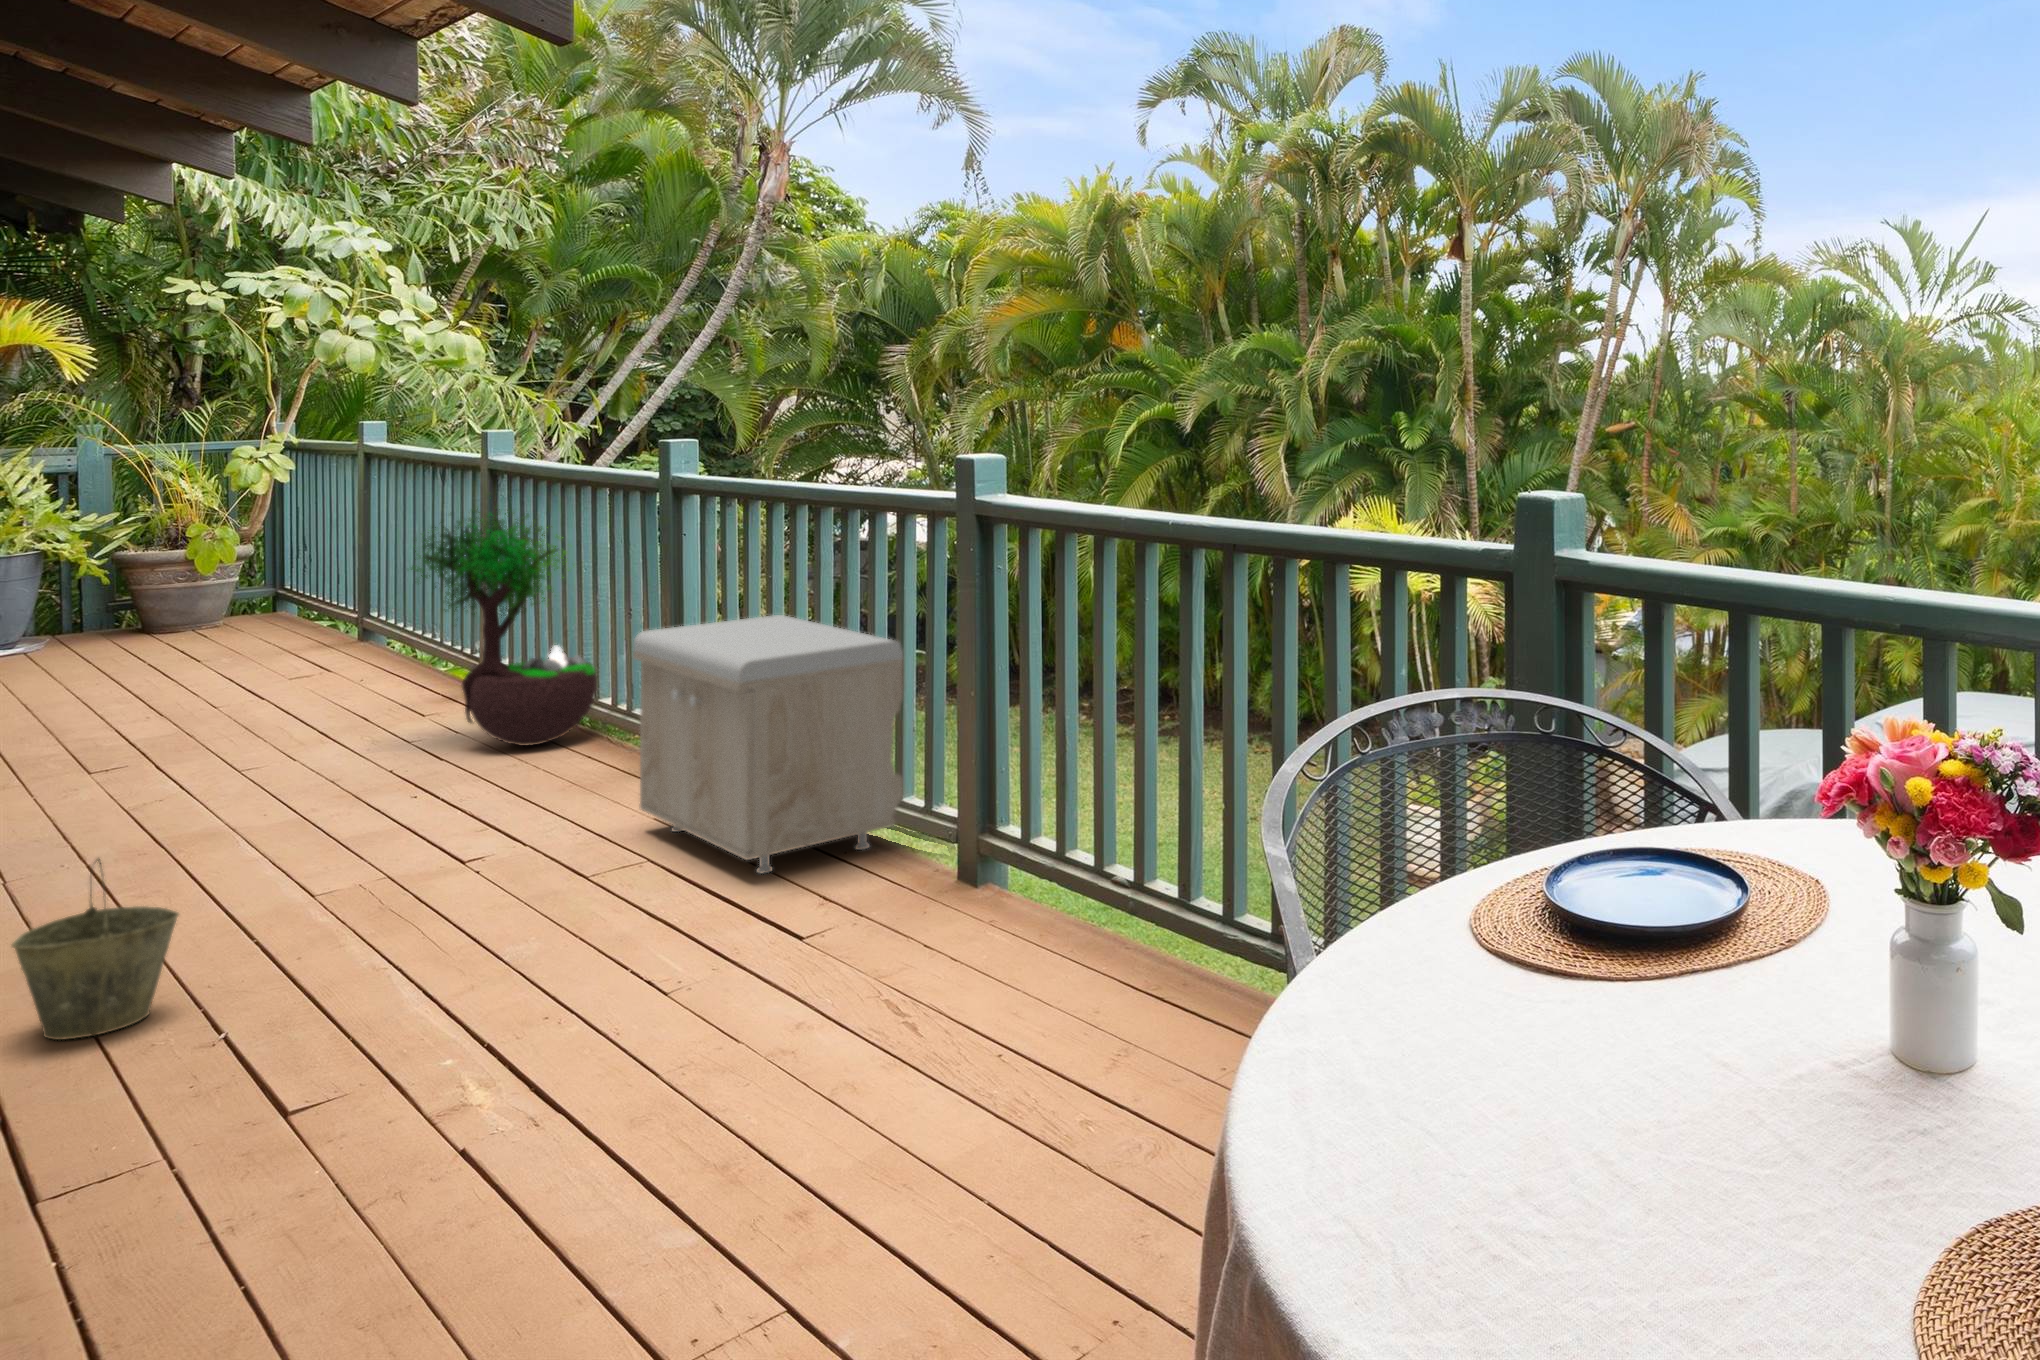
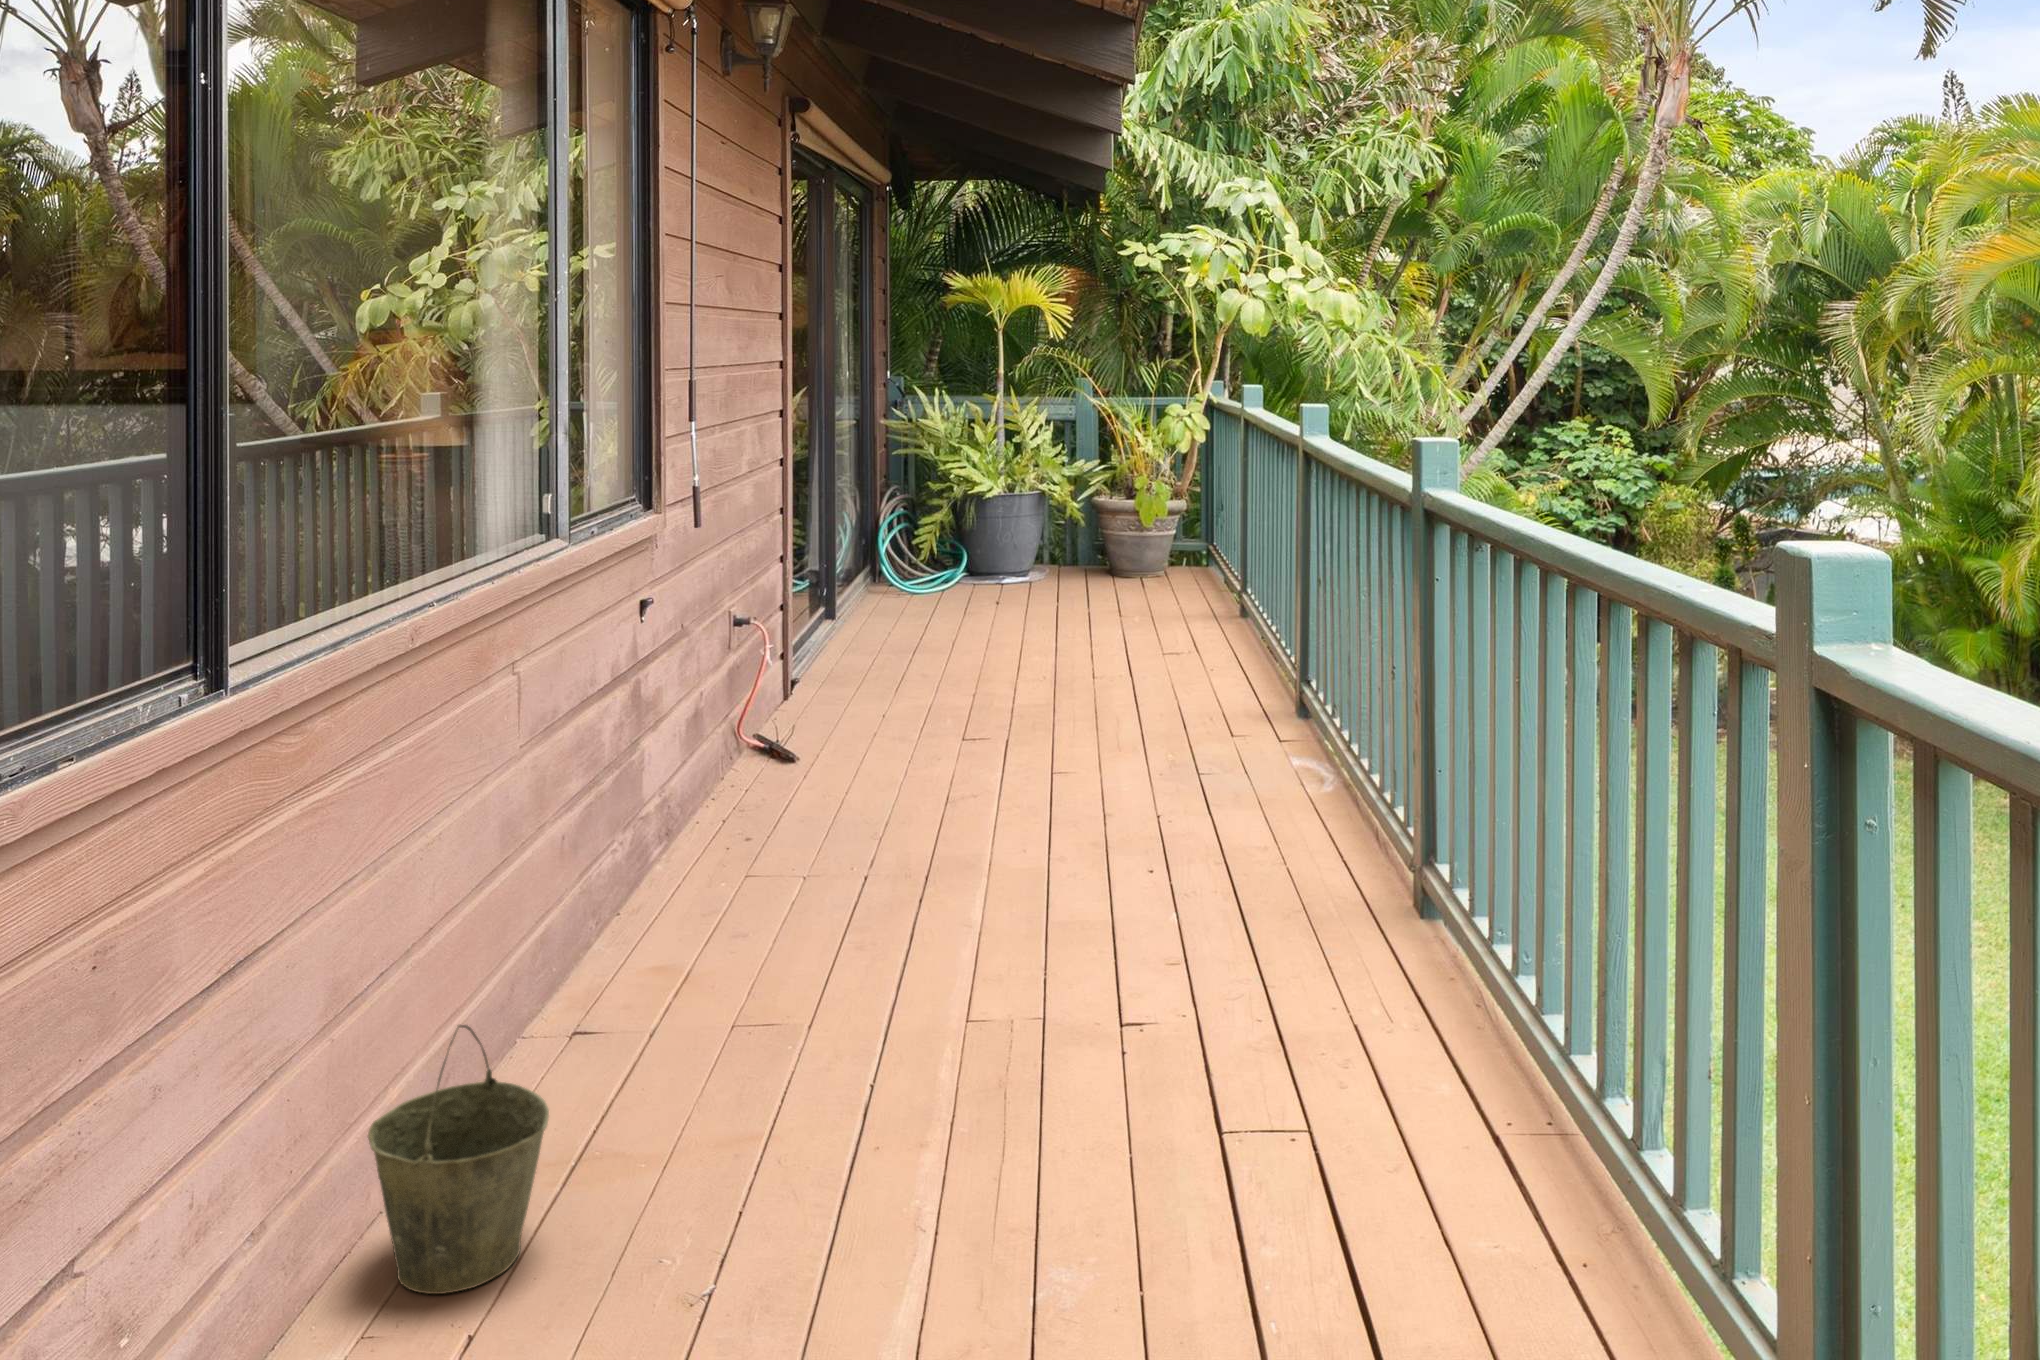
potted tree: present [411,508,597,746] -> none [1151,485,1345,821]
storage bench: present [633,615,903,873] -> none [1259,747,1629,1285]

